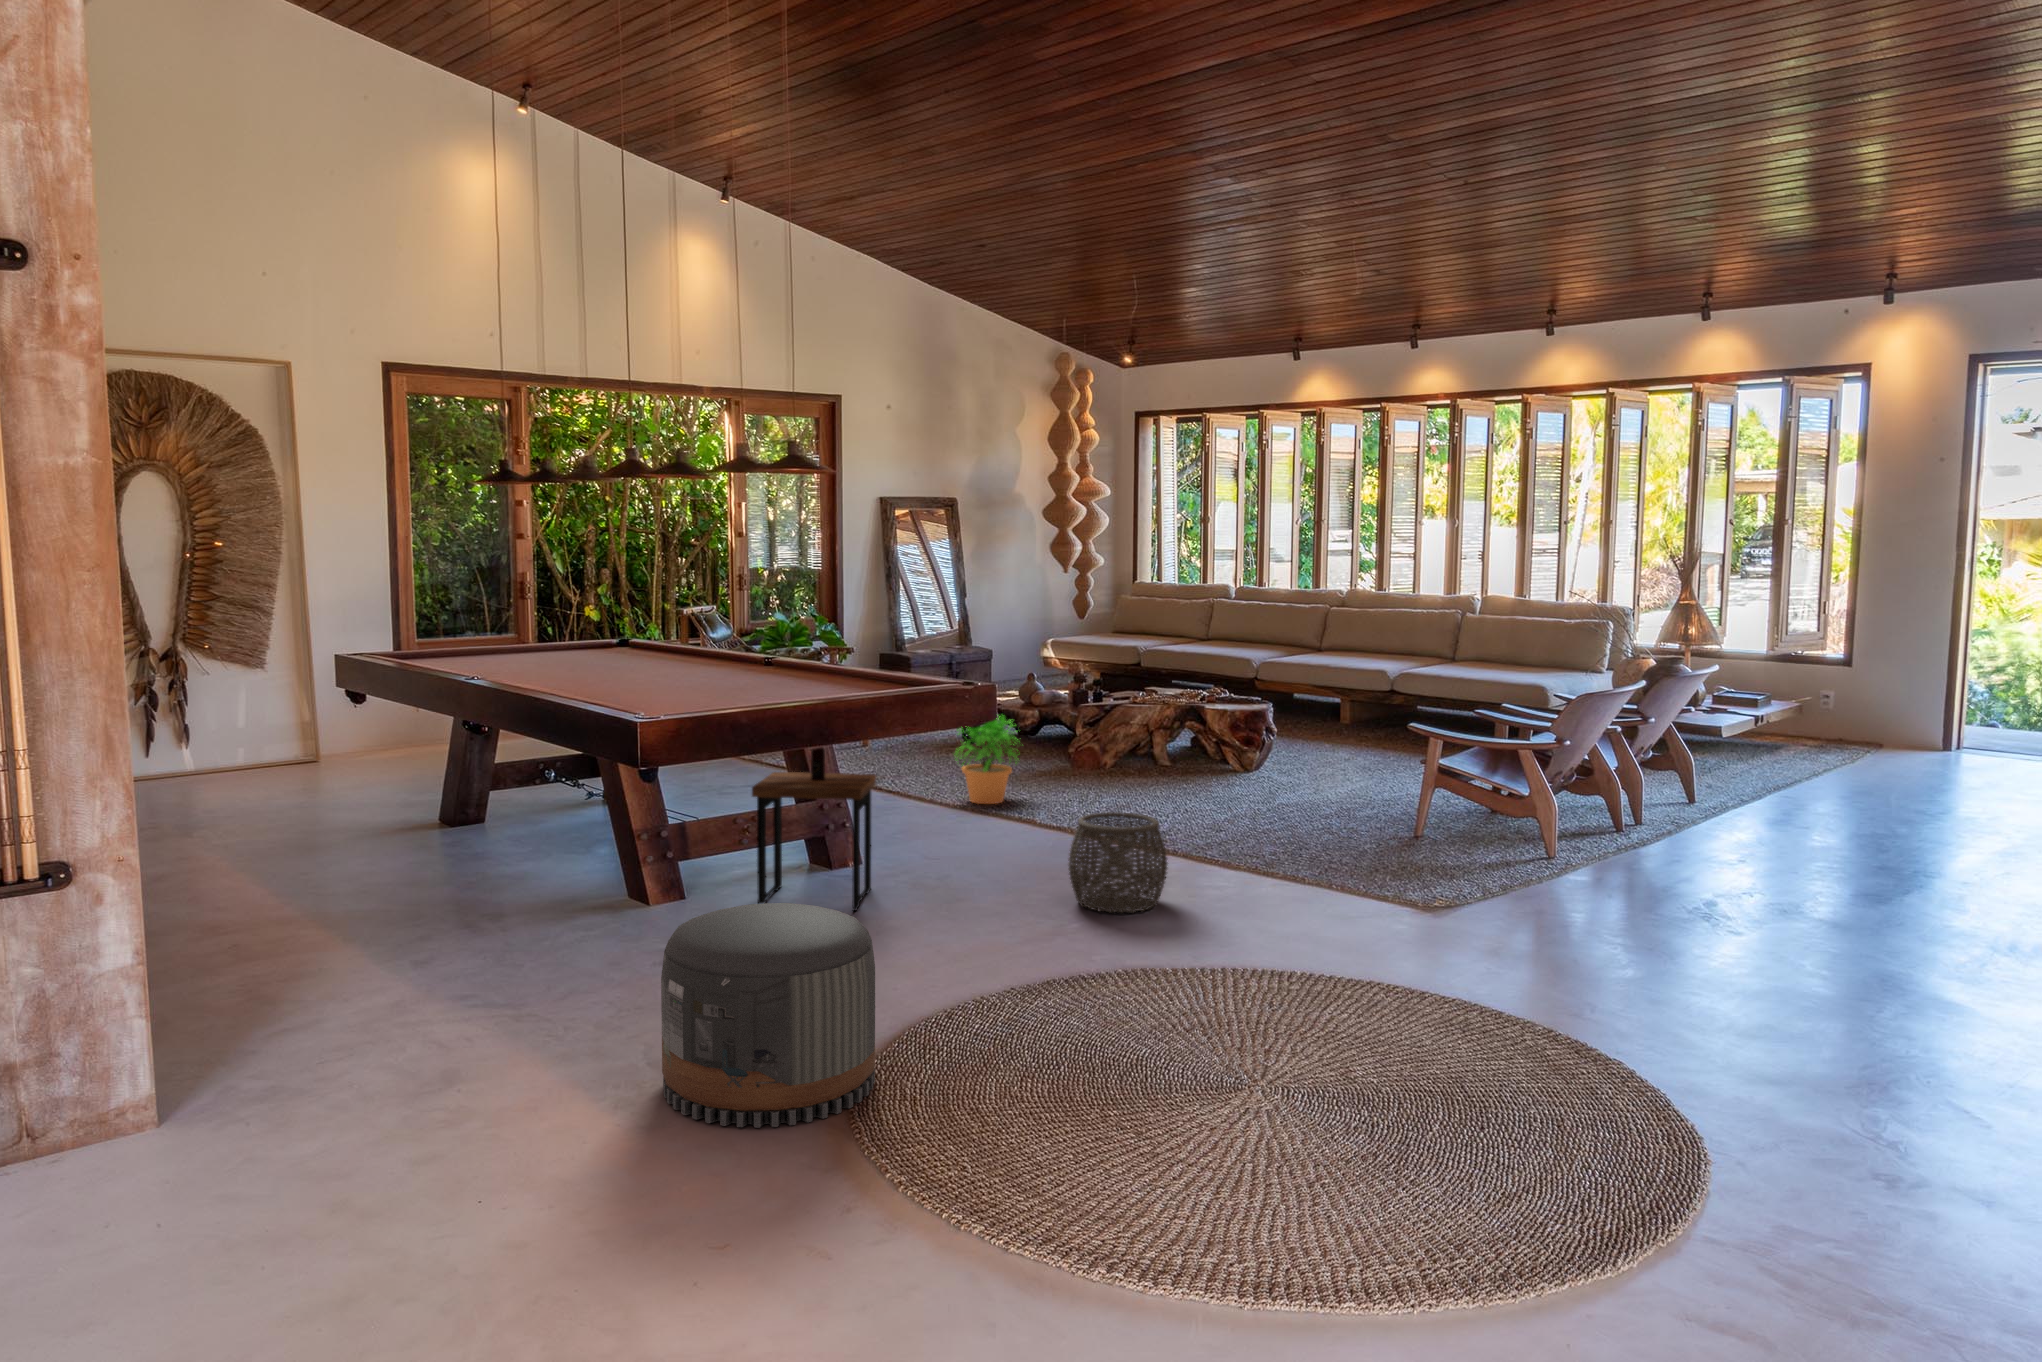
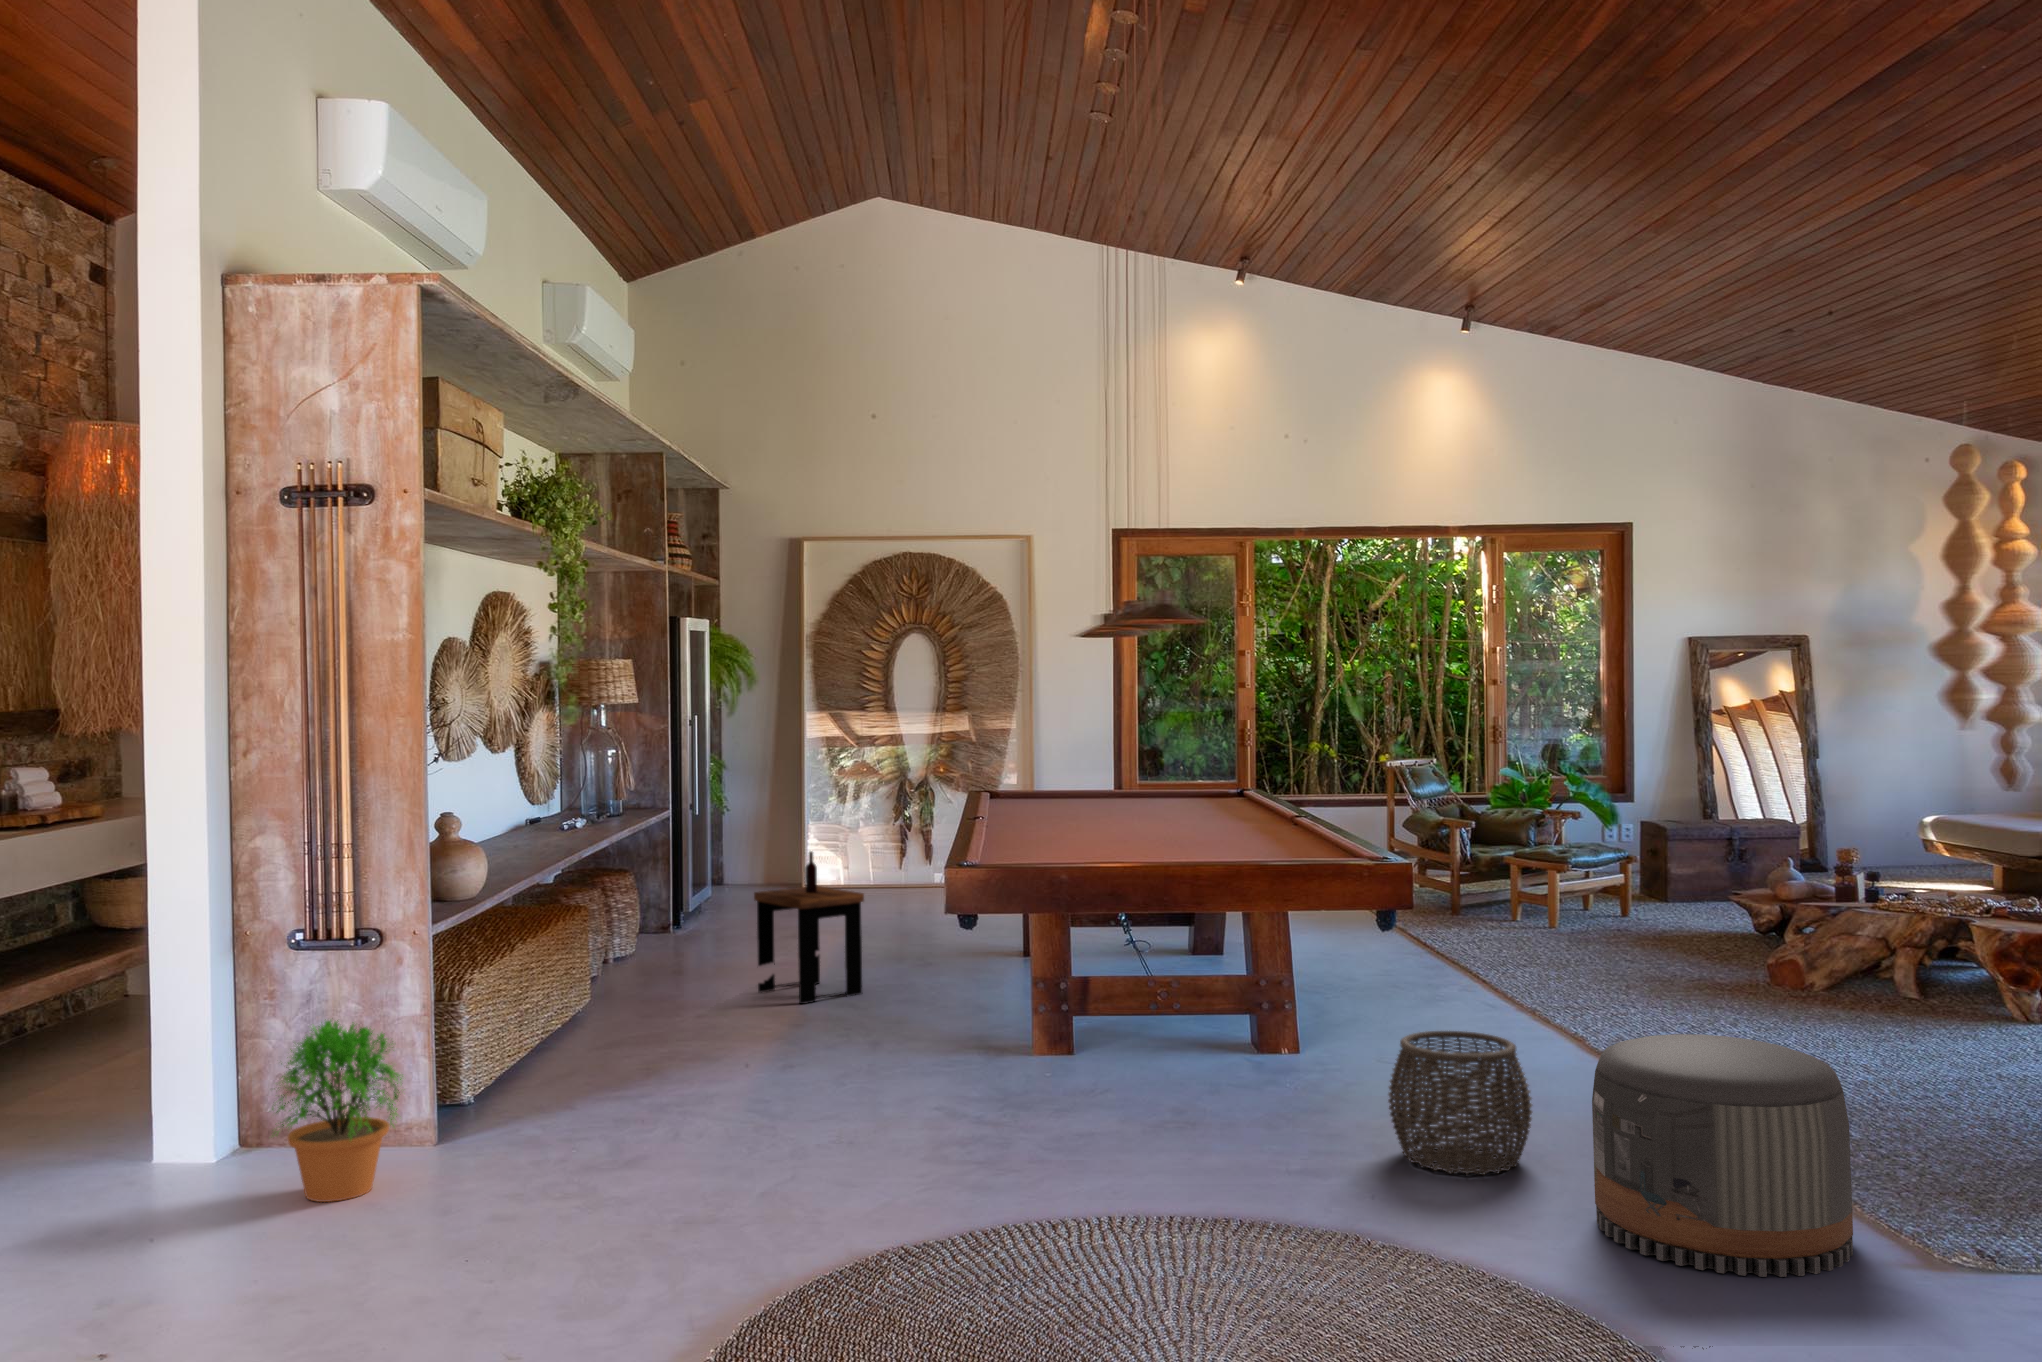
potted plant: present [956,715,1018,804] -> present [272,1020,402,1202]
side table: present [752,748,876,911] -> present [754,851,864,1004]
pouf: present [661,903,875,1128] -> present [1592,1034,1853,1277]

